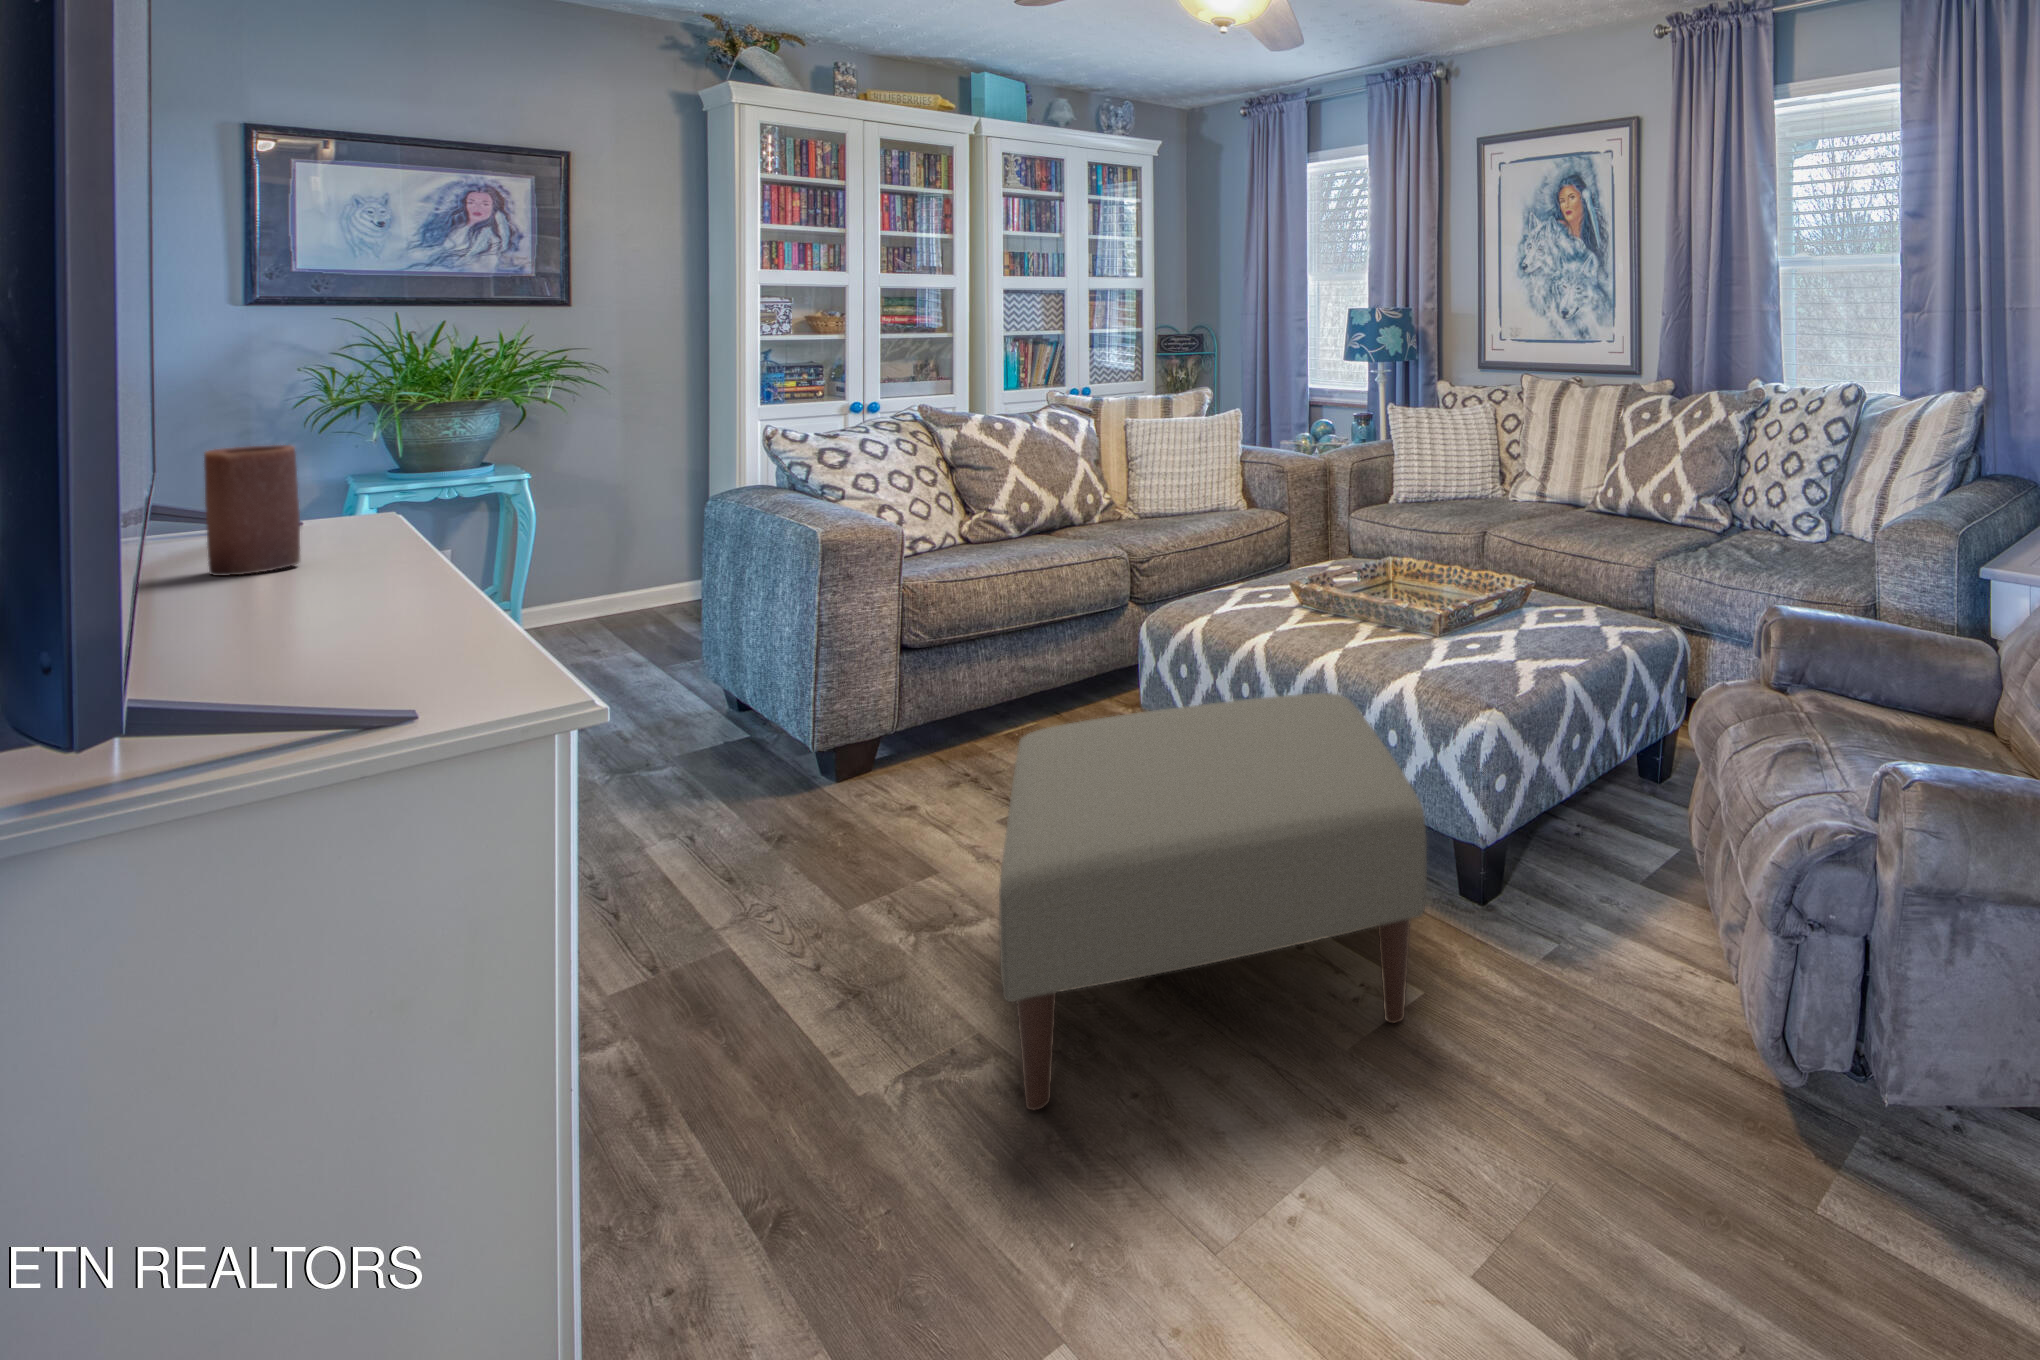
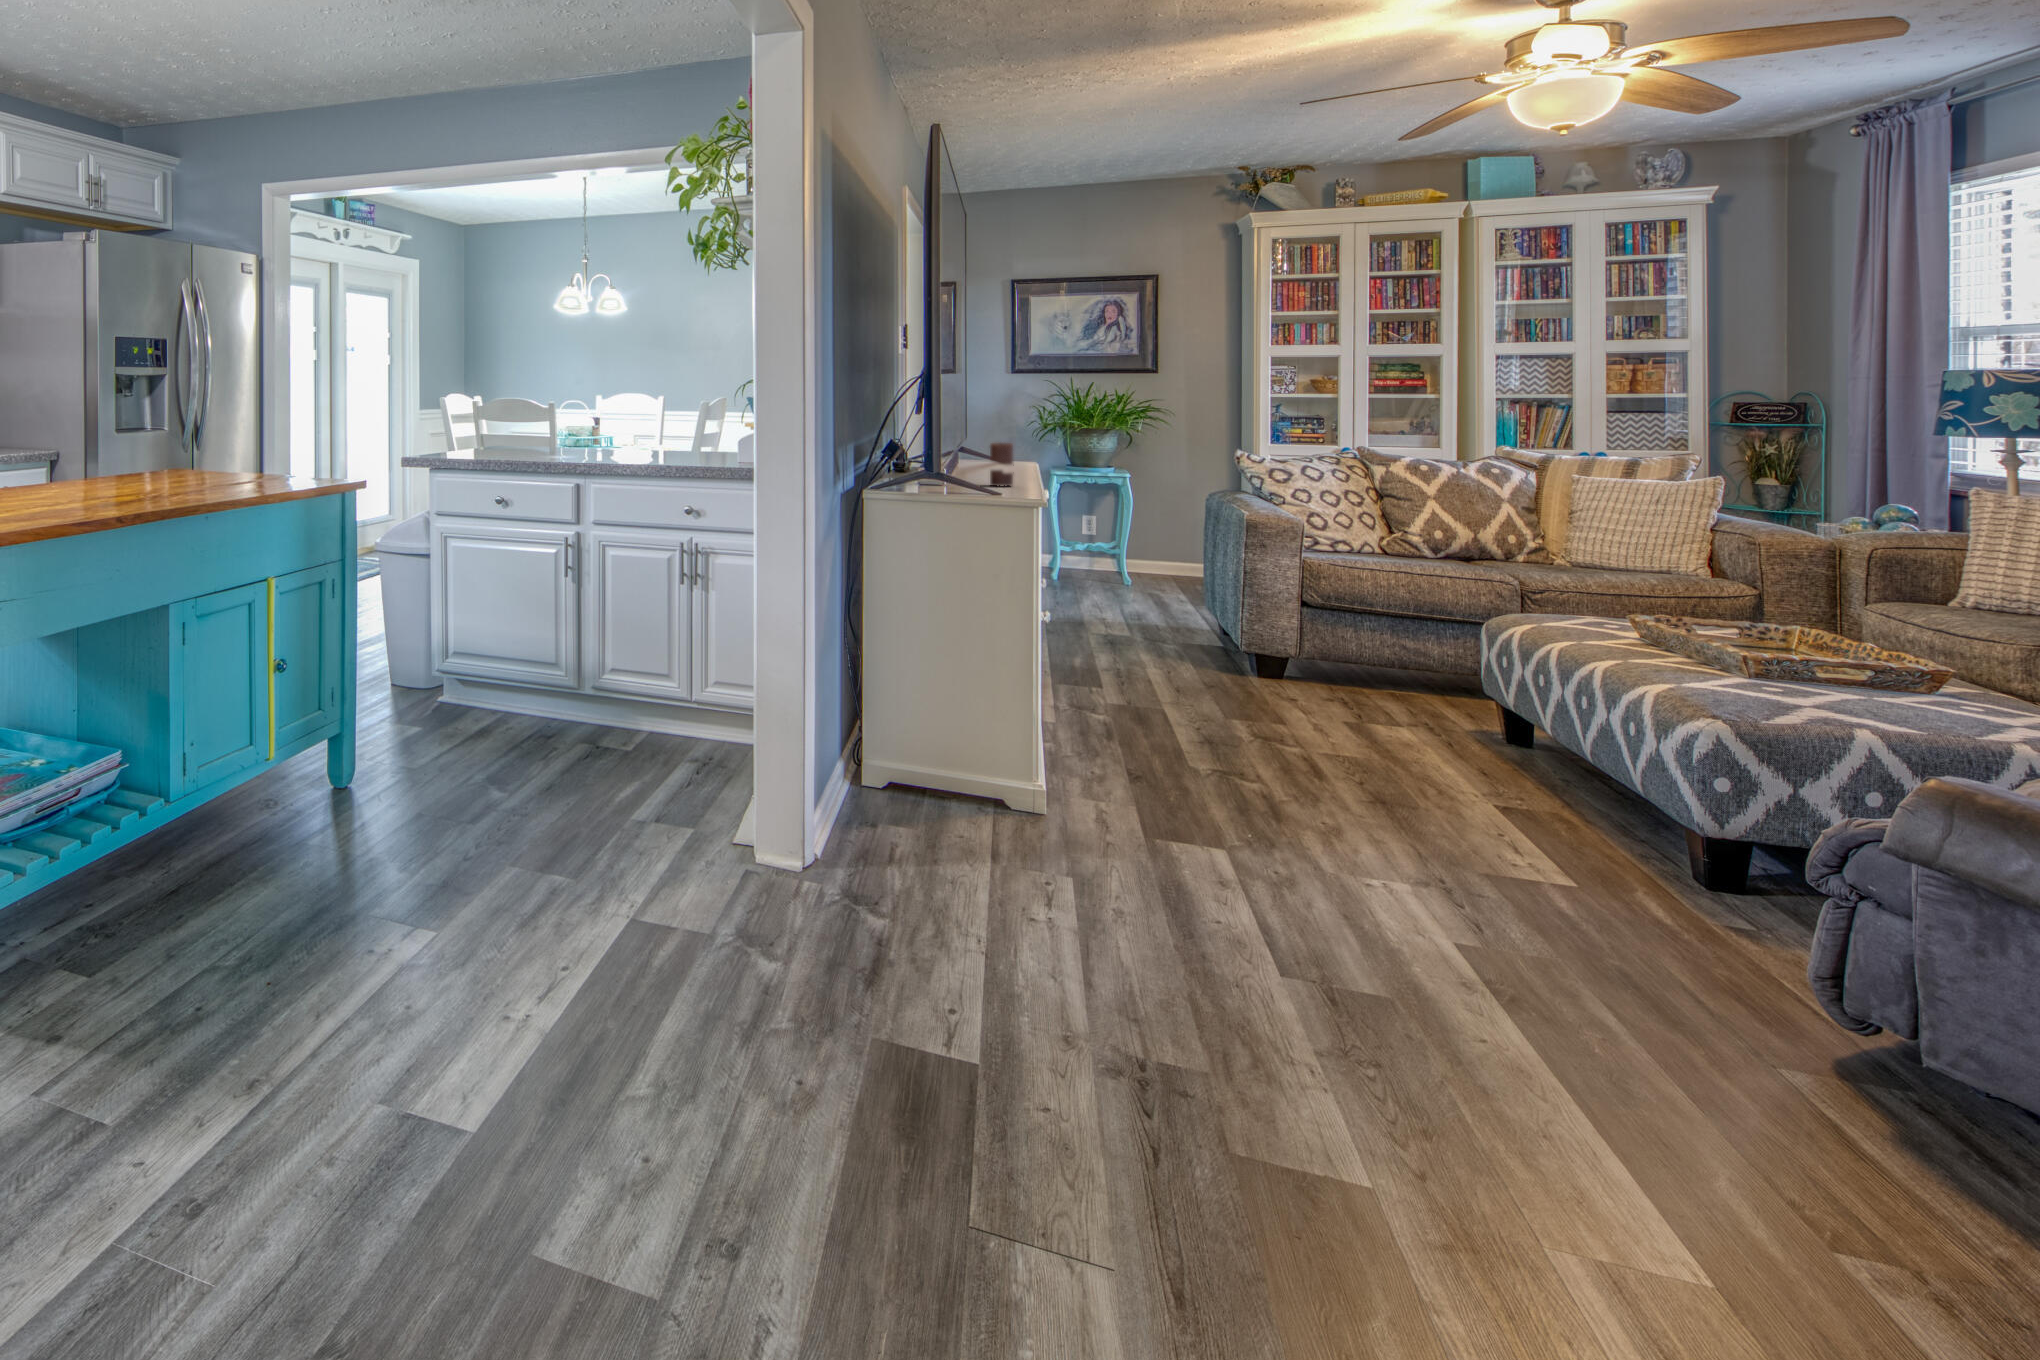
ottoman: present [999,693,1427,1110] -> none [1257,647,1608,881]

